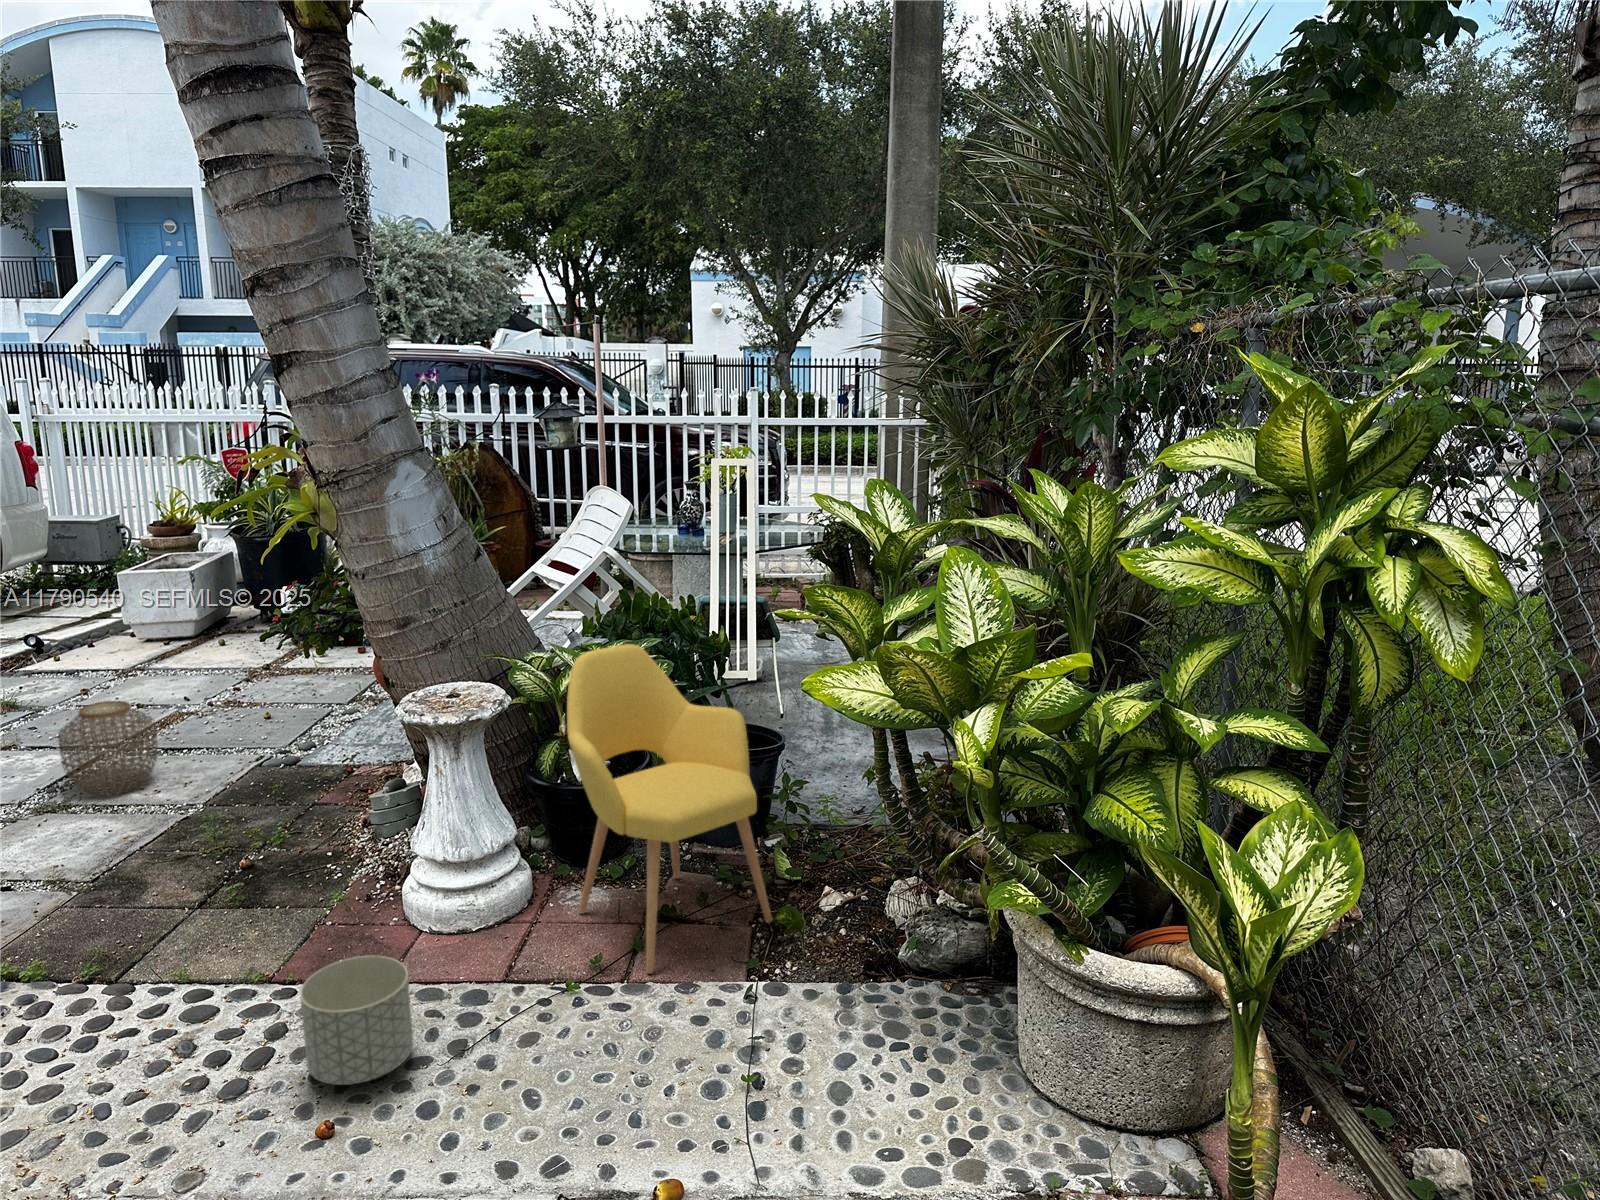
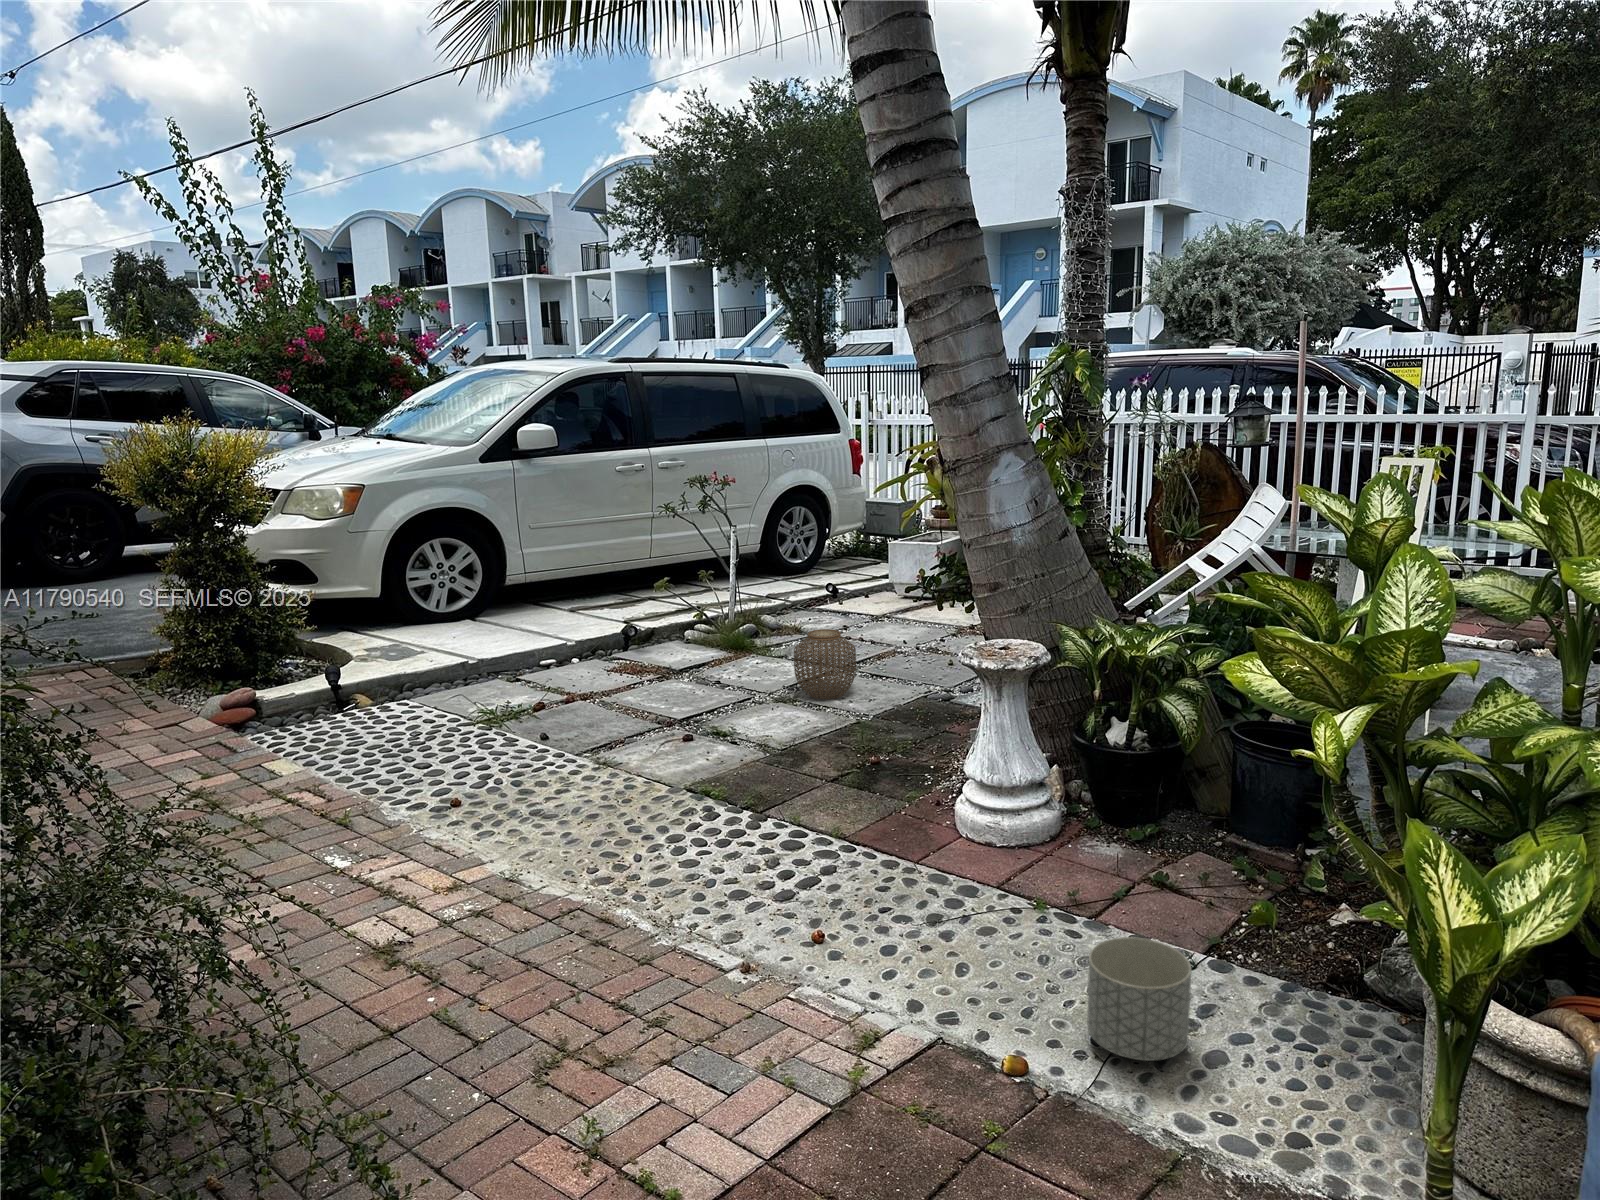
chair: present [567,644,772,974] -> none [1083,623,1266,921]
planter: present [300,956,413,1085] -> present [1087,937,1191,1061]

